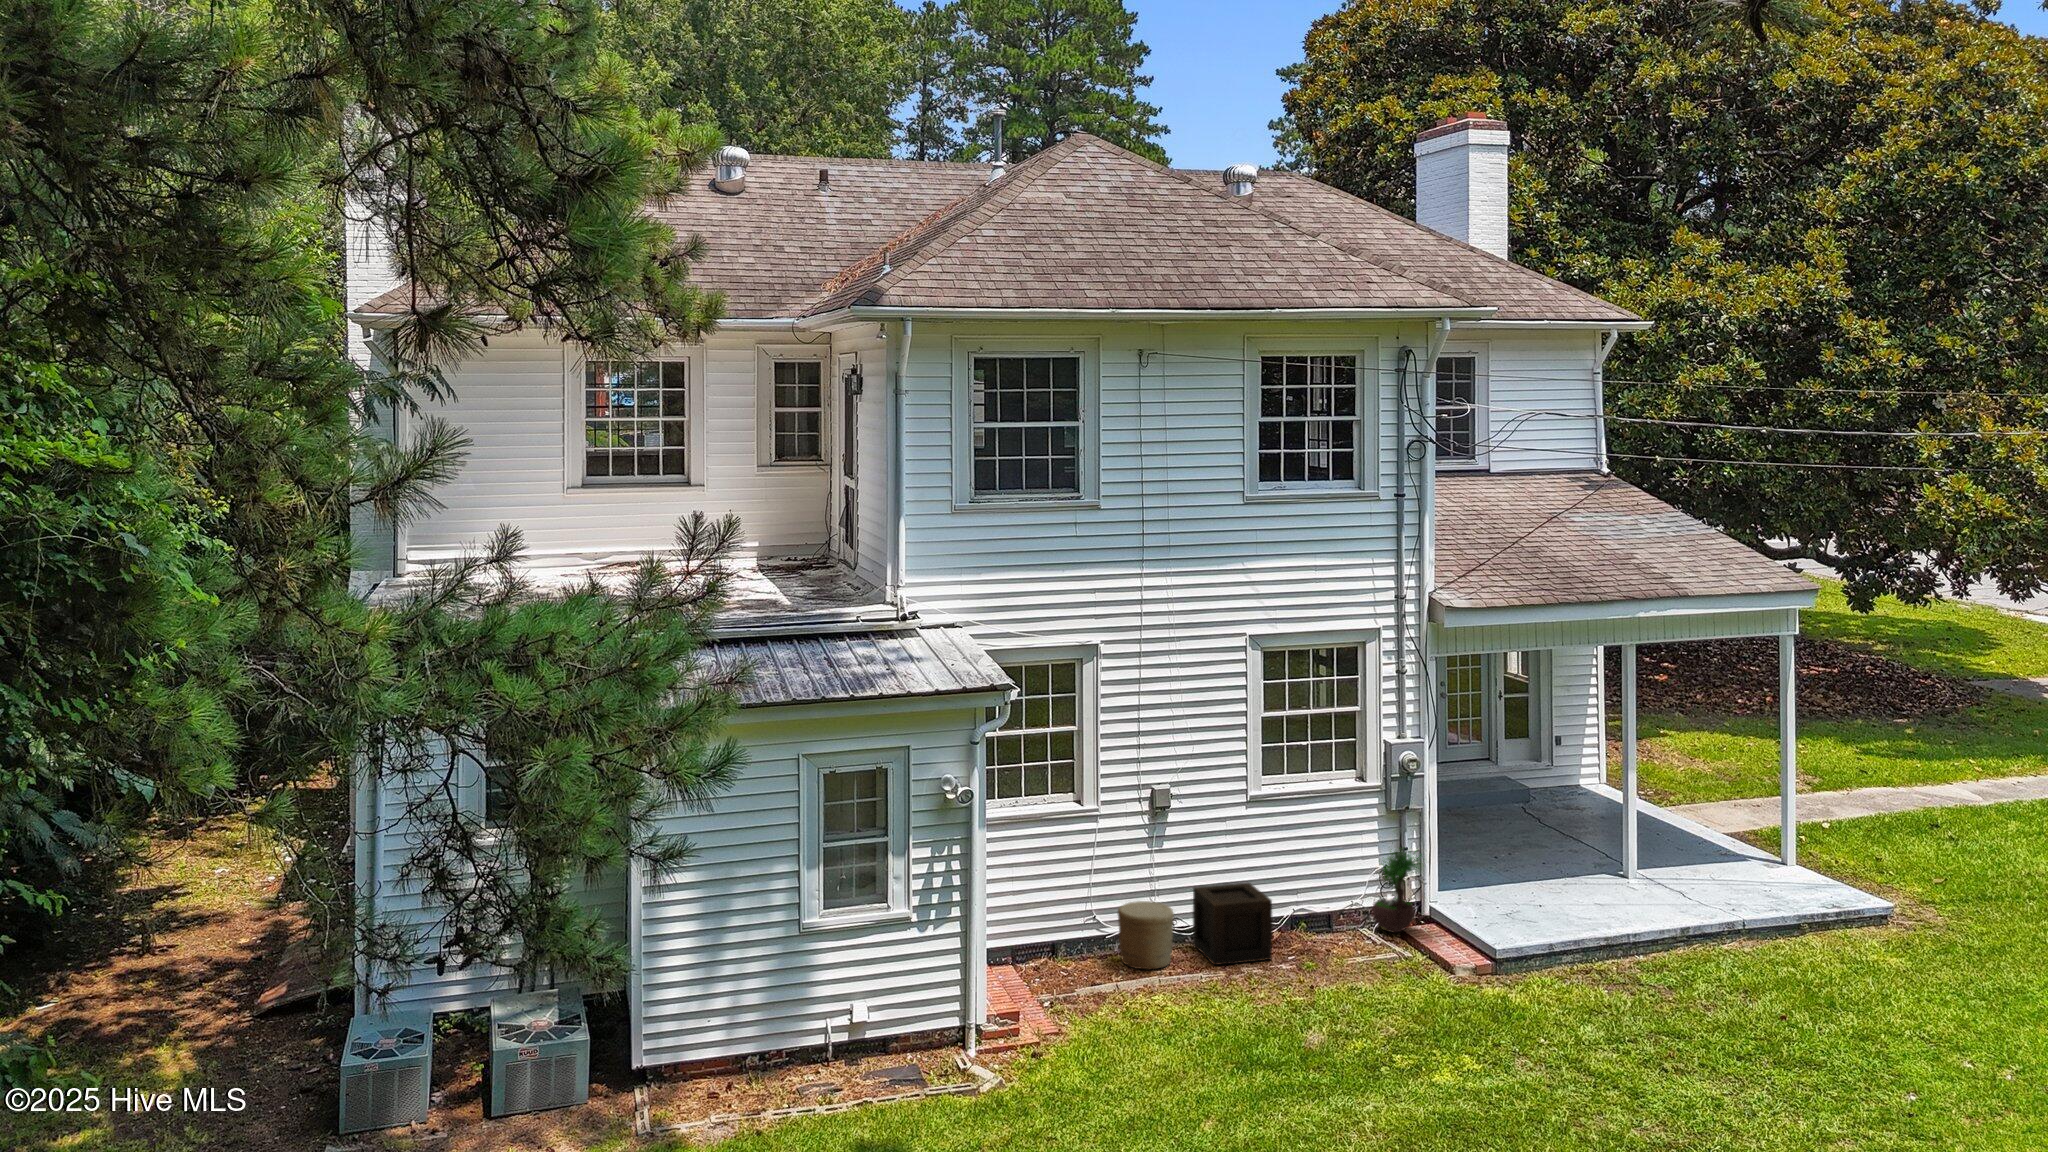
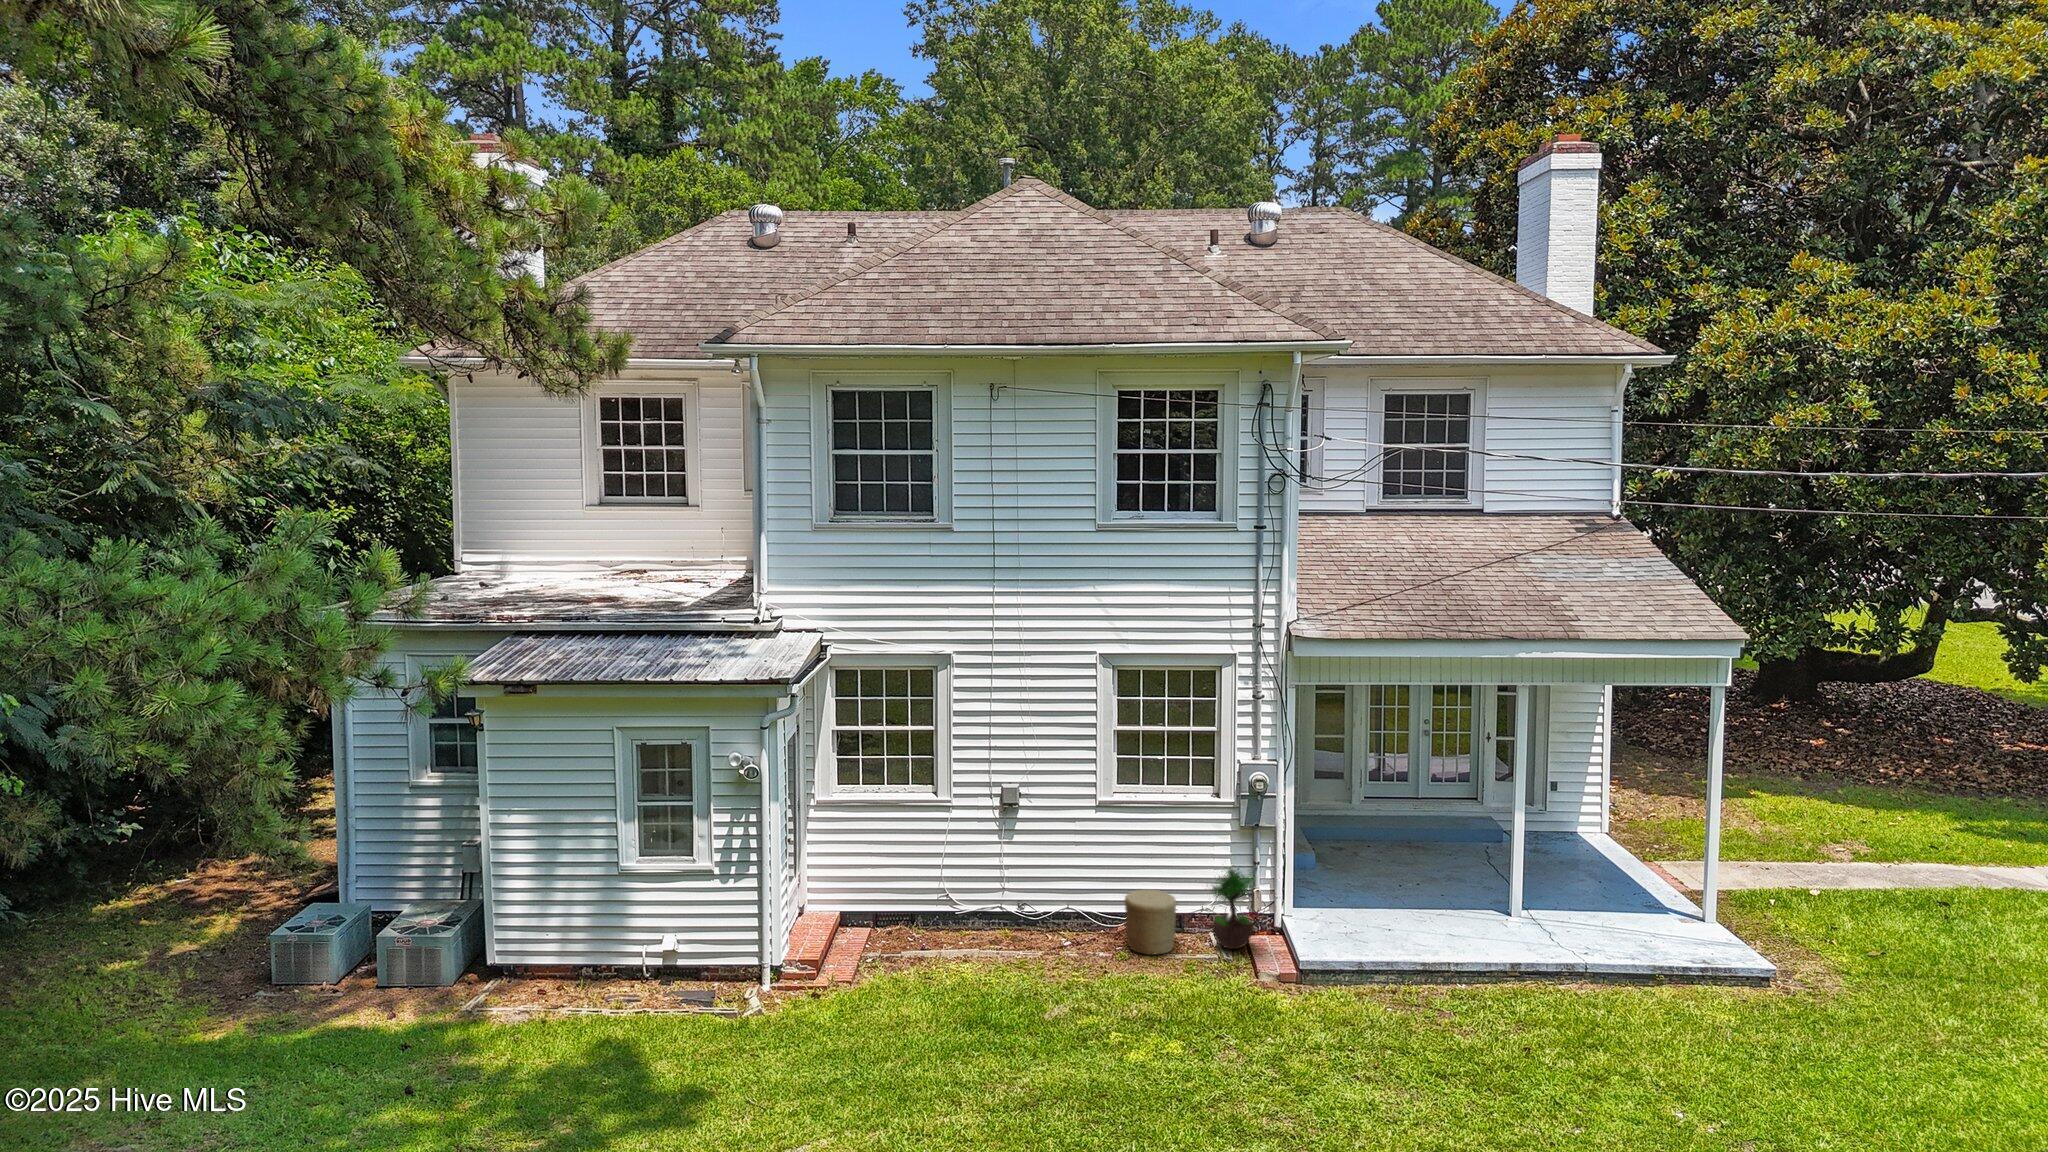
wooden crate: present [1193,883,1273,965] -> none [1030,879,1092,957]
woven basket: present [1117,901,1174,969] -> present [1125,890,1176,955]

